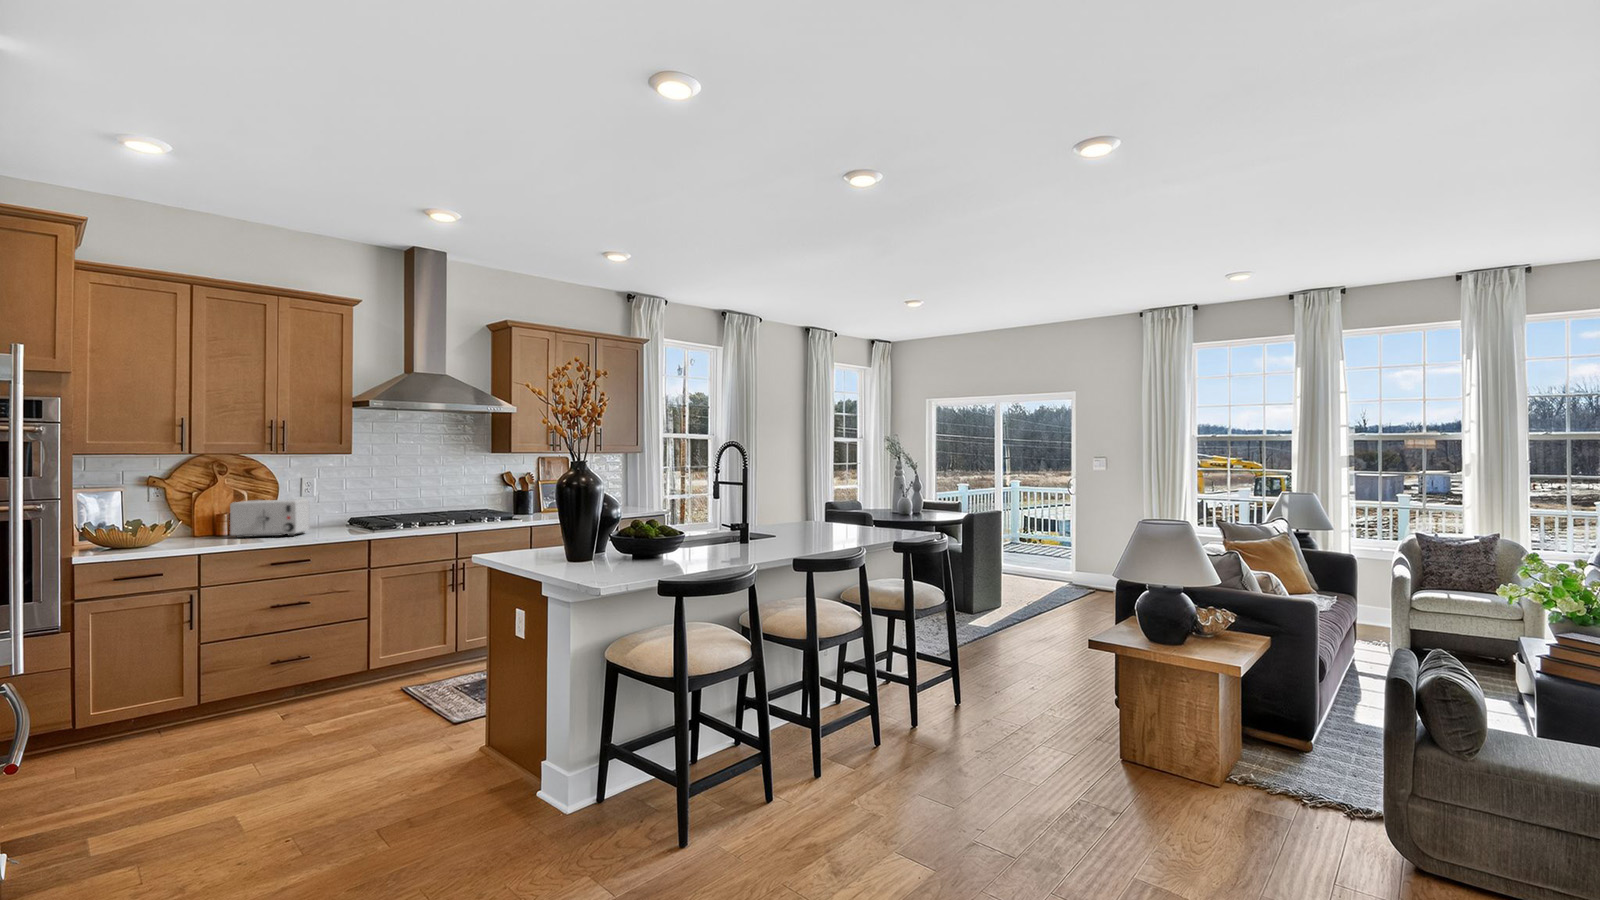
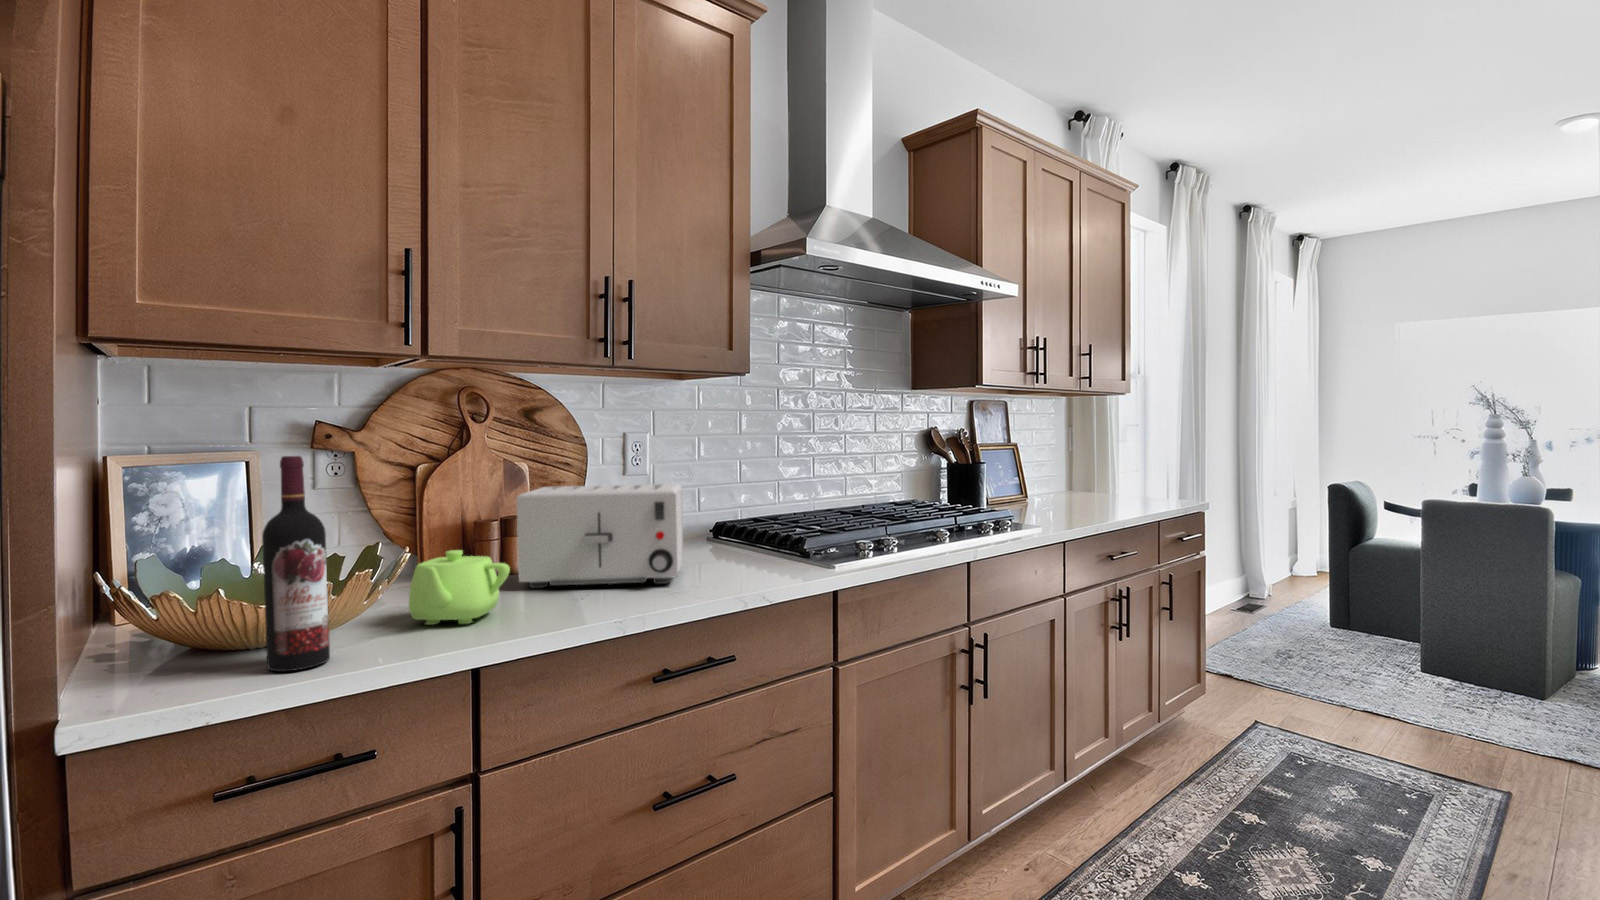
wine bottle: none [128,490,149,552] -> present [262,456,330,671]
teapot: none [179,521,218,545] -> present [409,550,510,625]

